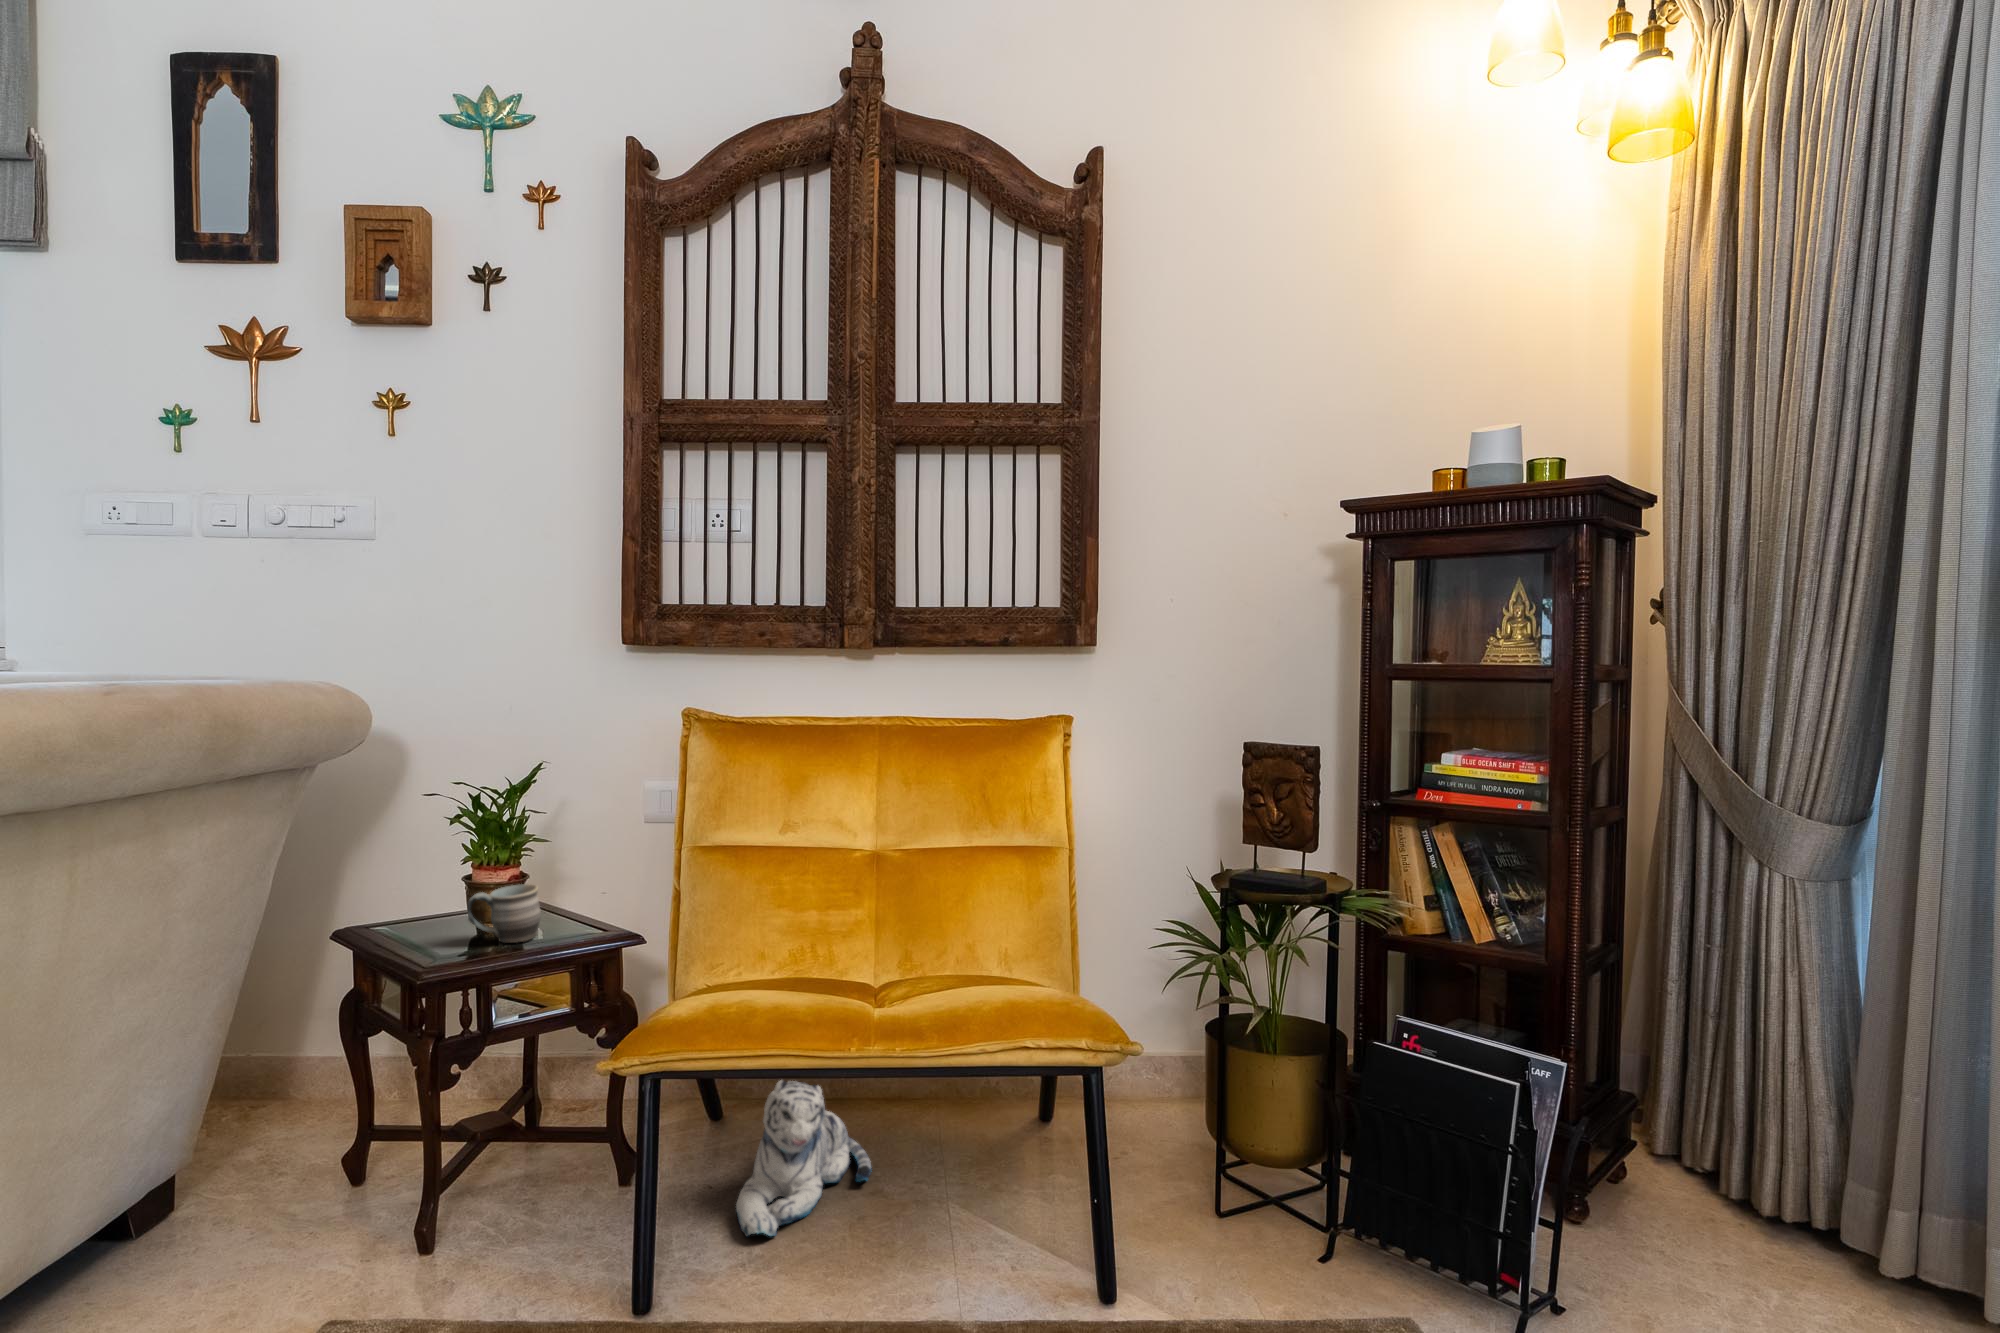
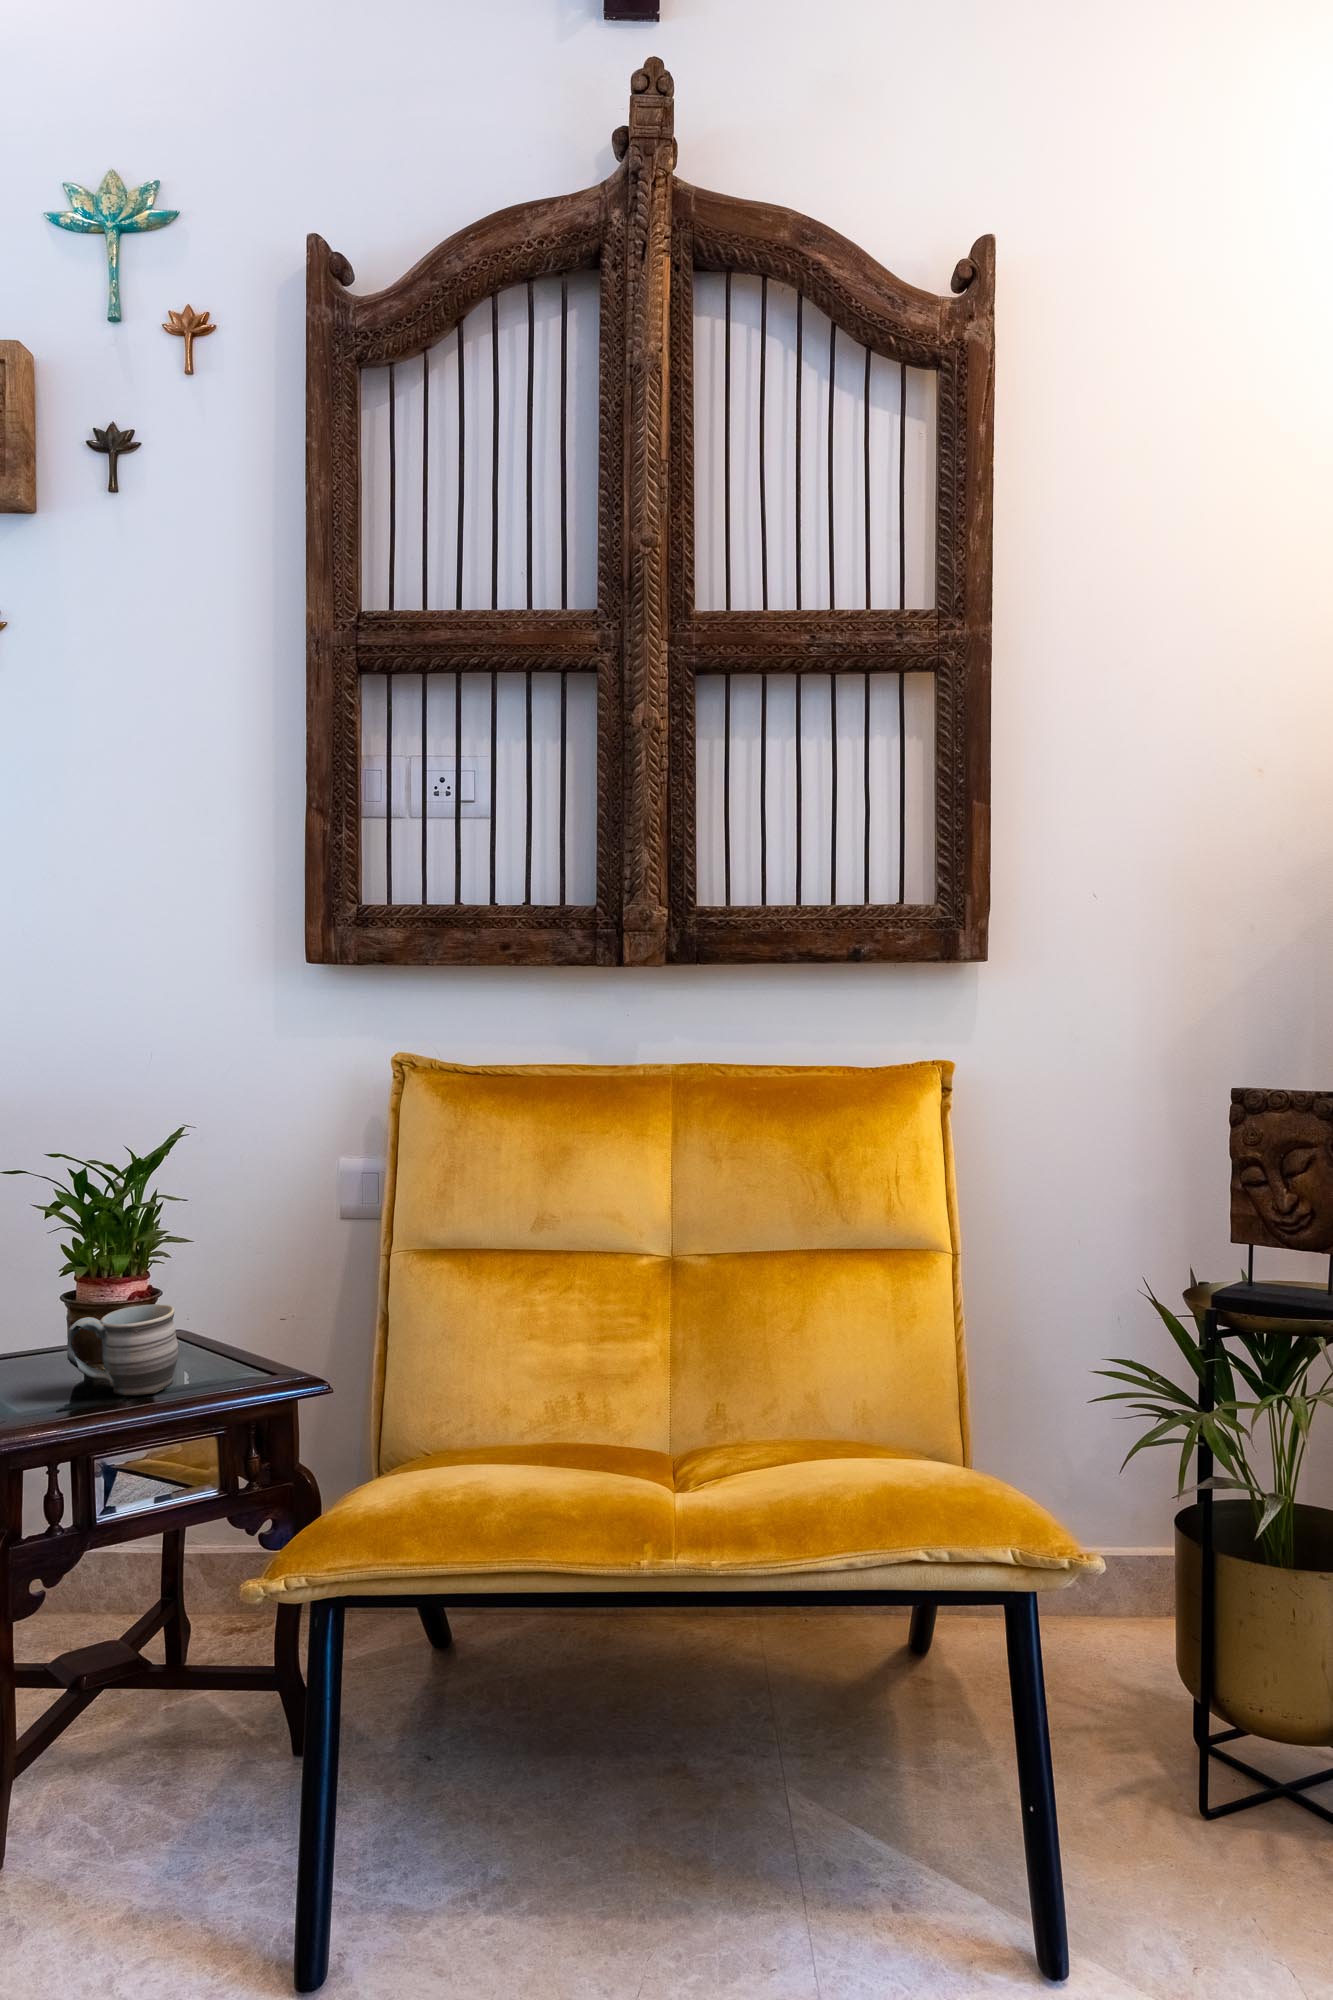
plush toy: present [736,1080,872,1237] -> none [474,1608,674,1868]

